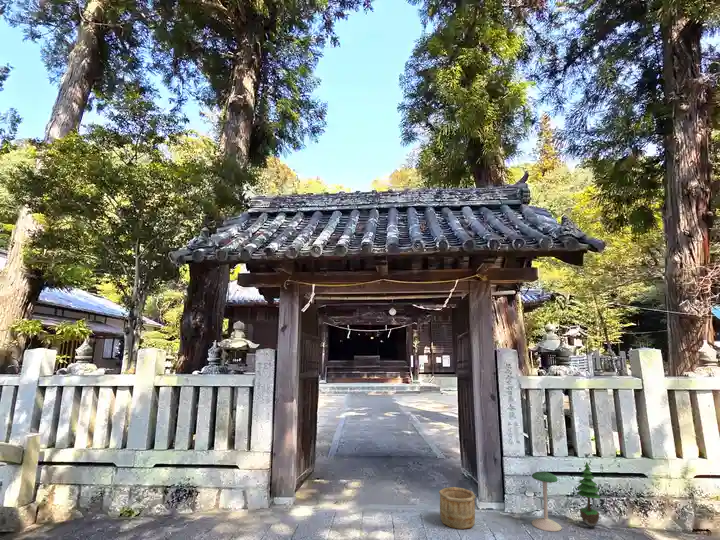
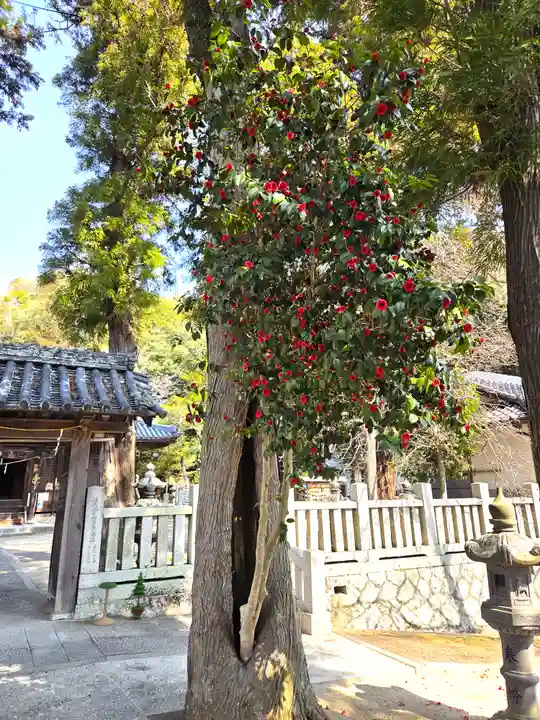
wooden bucket: present [439,487,476,529] -> none [15,603,48,635]

